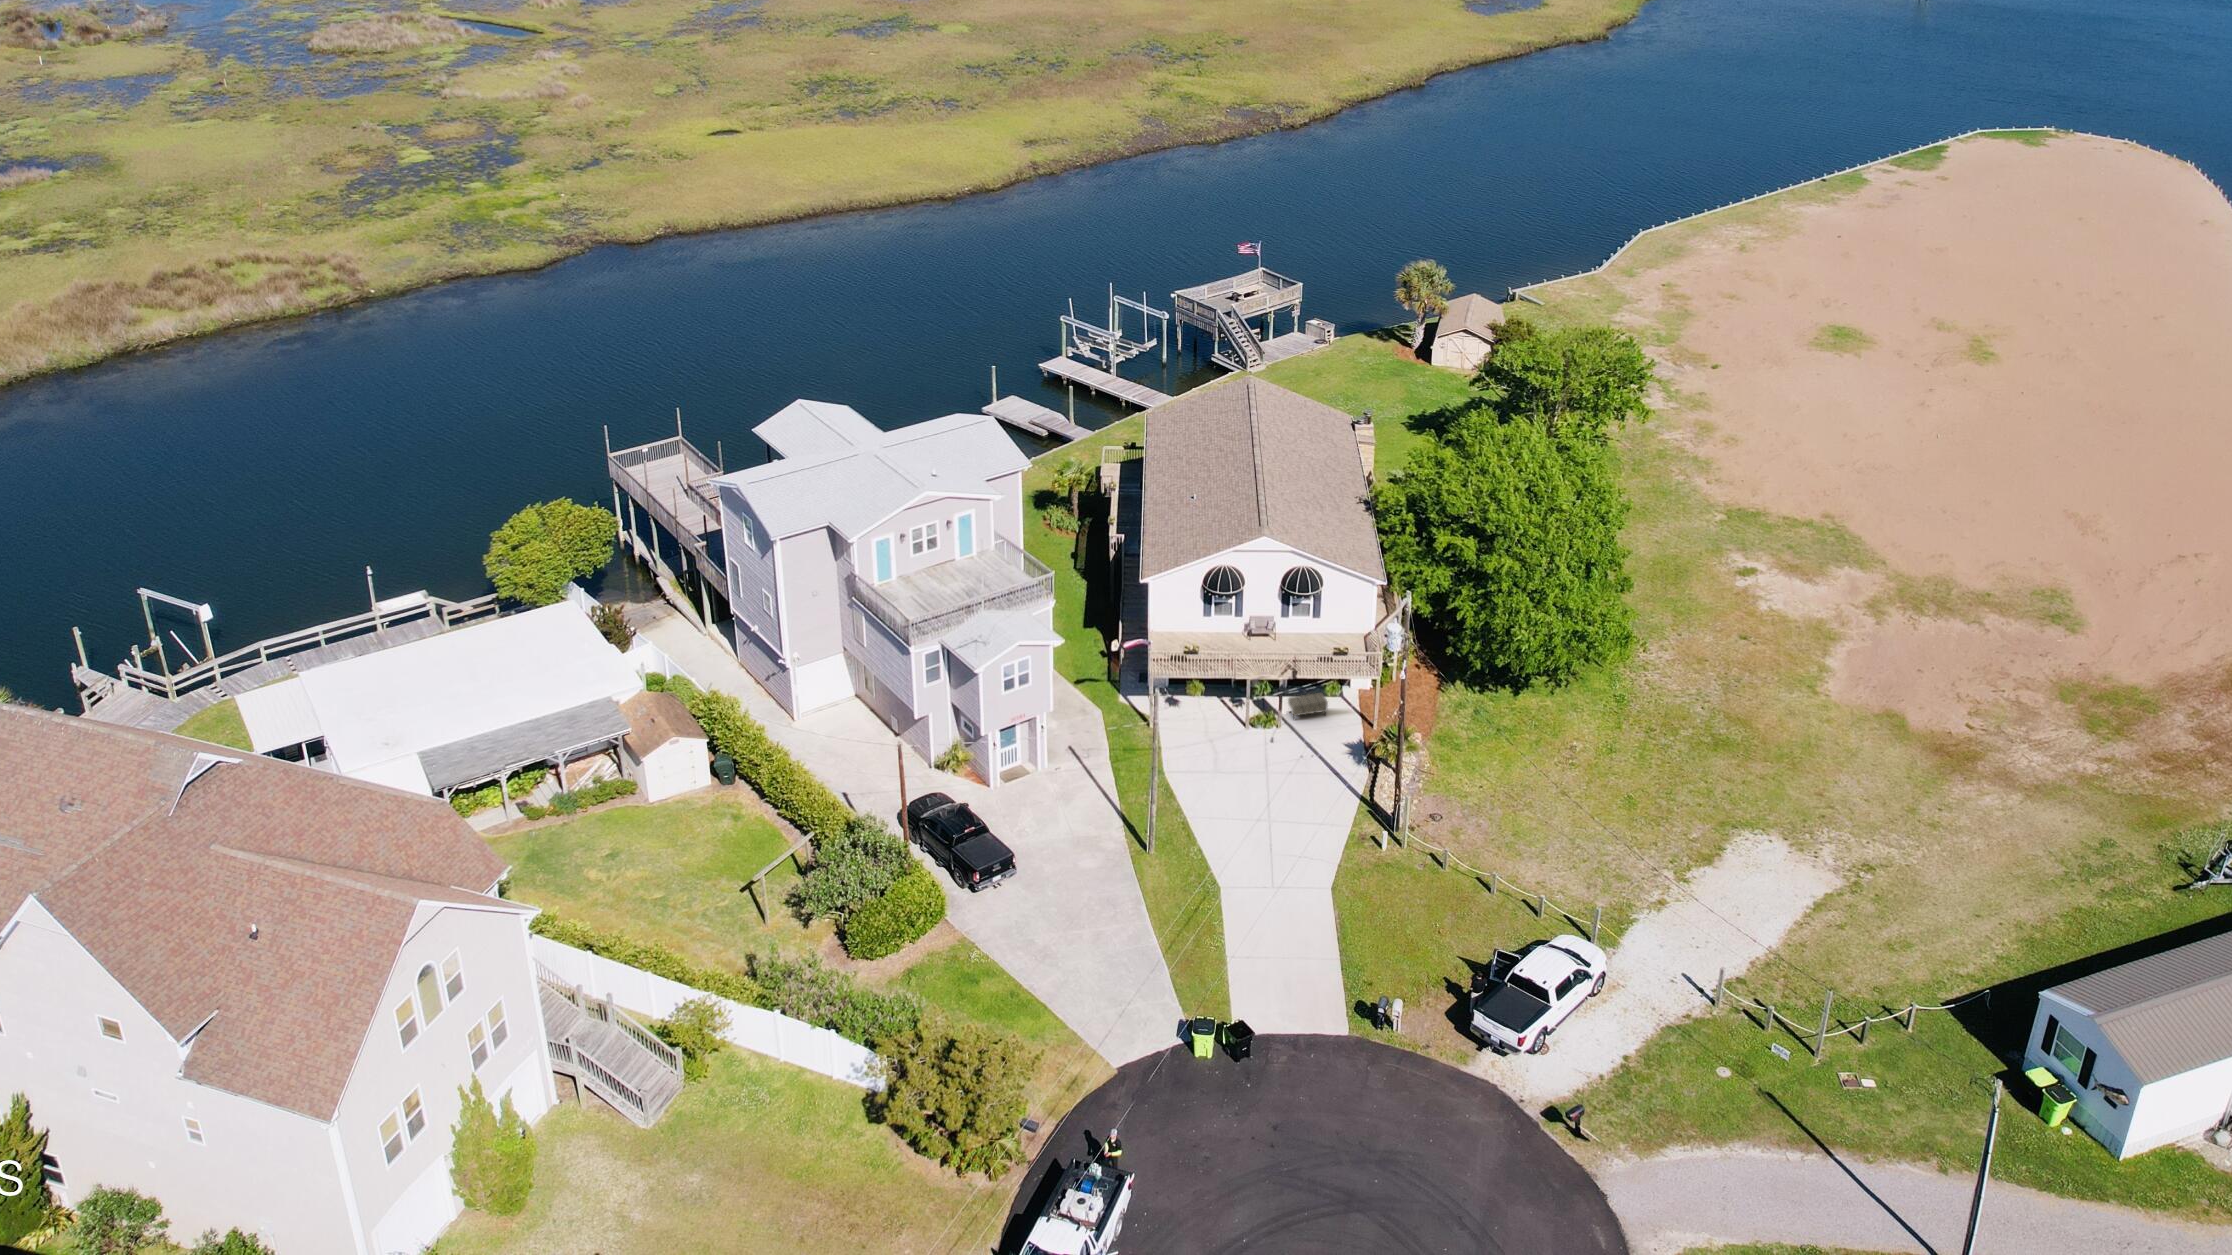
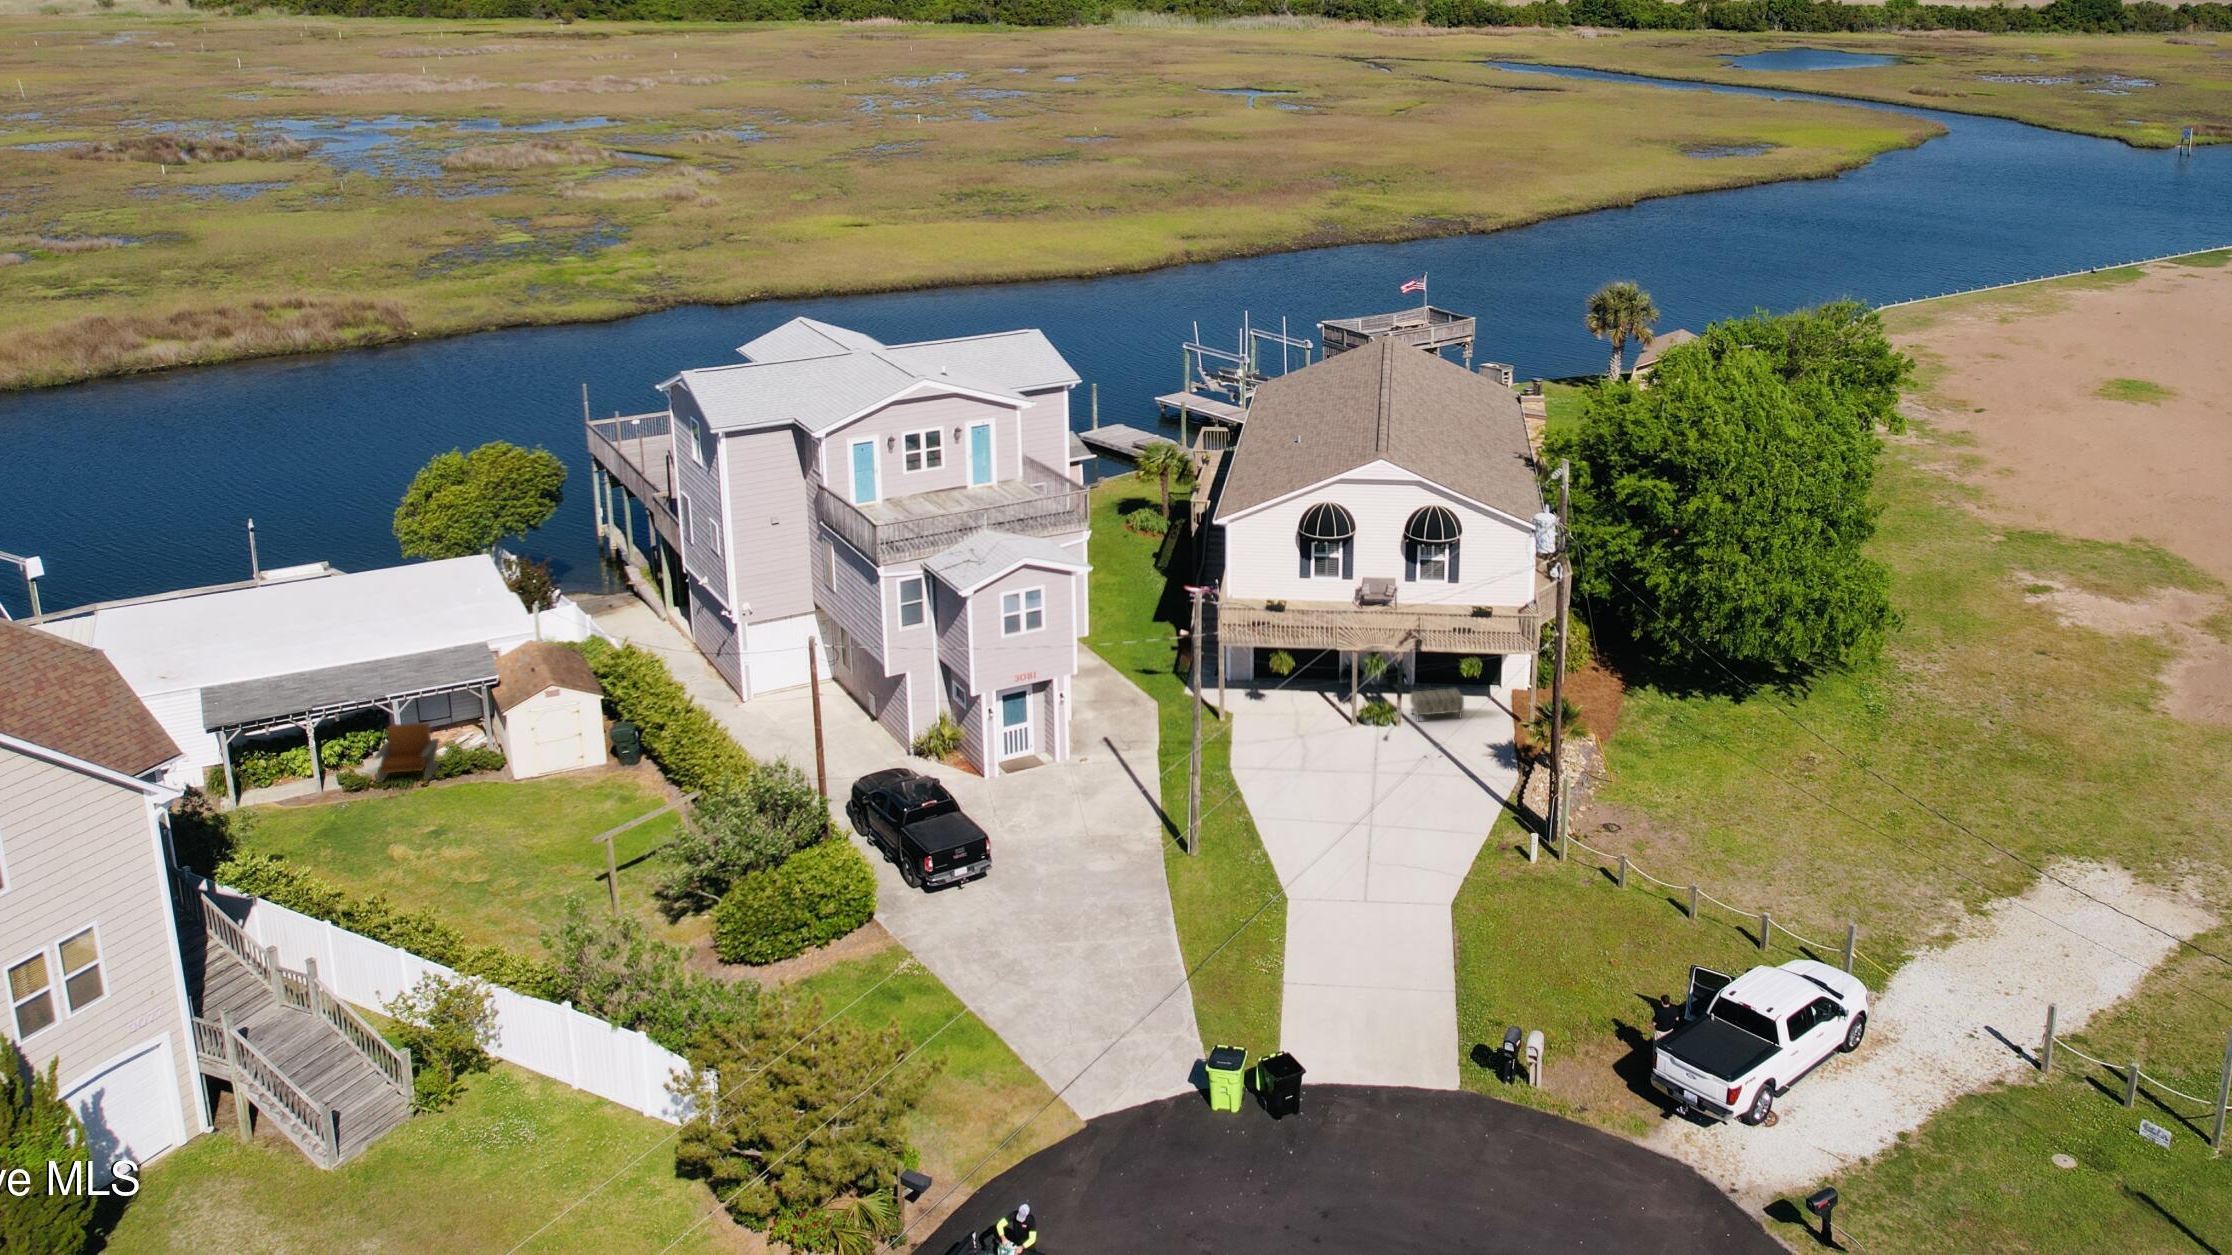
lounge chair: none [542,760,585,808] -> present [374,723,440,782]

